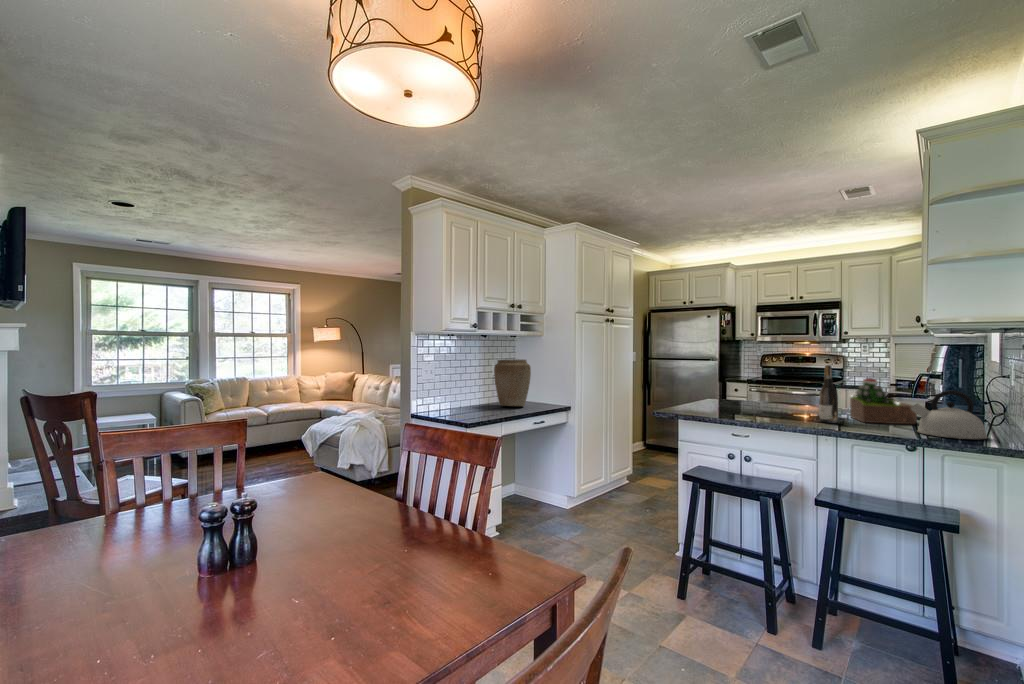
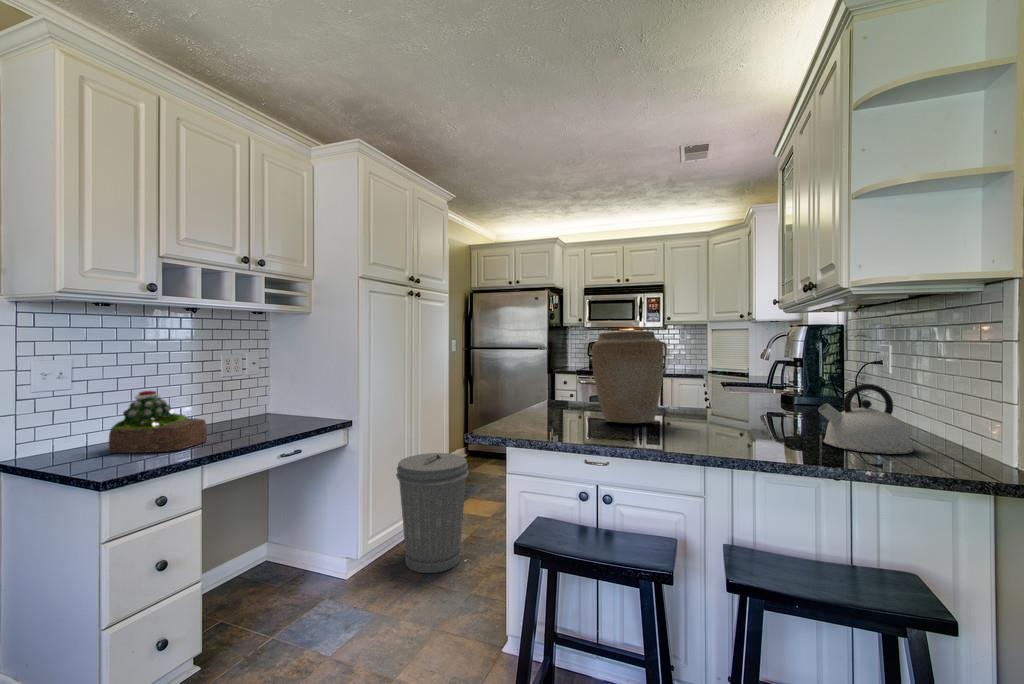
vase: present [494,359,531,406] -> present [592,331,664,423]
wine bottle: present [819,365,838,423] -> none [696,351,720,434]
succulent plant: present [850,378,917,424] -> present [109,391,207,453]
trash can: none [599,434,651,516] -> present [396,453,469,573]

